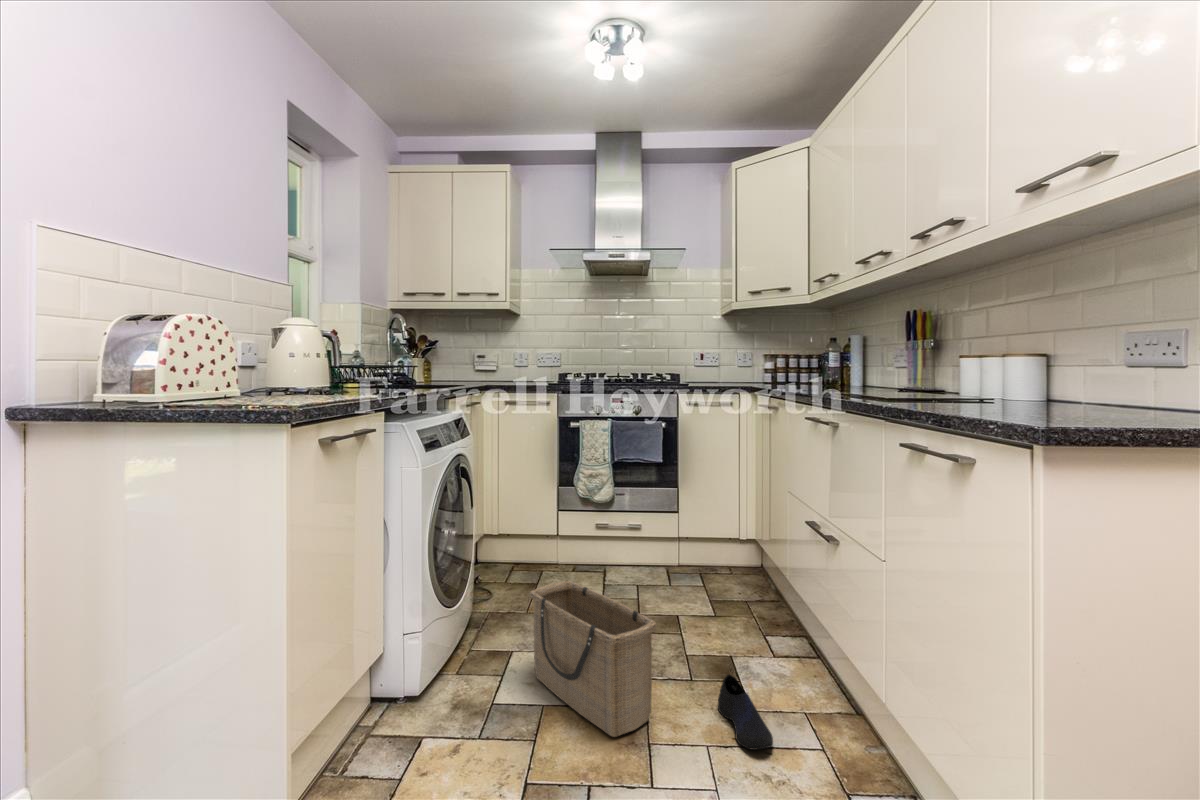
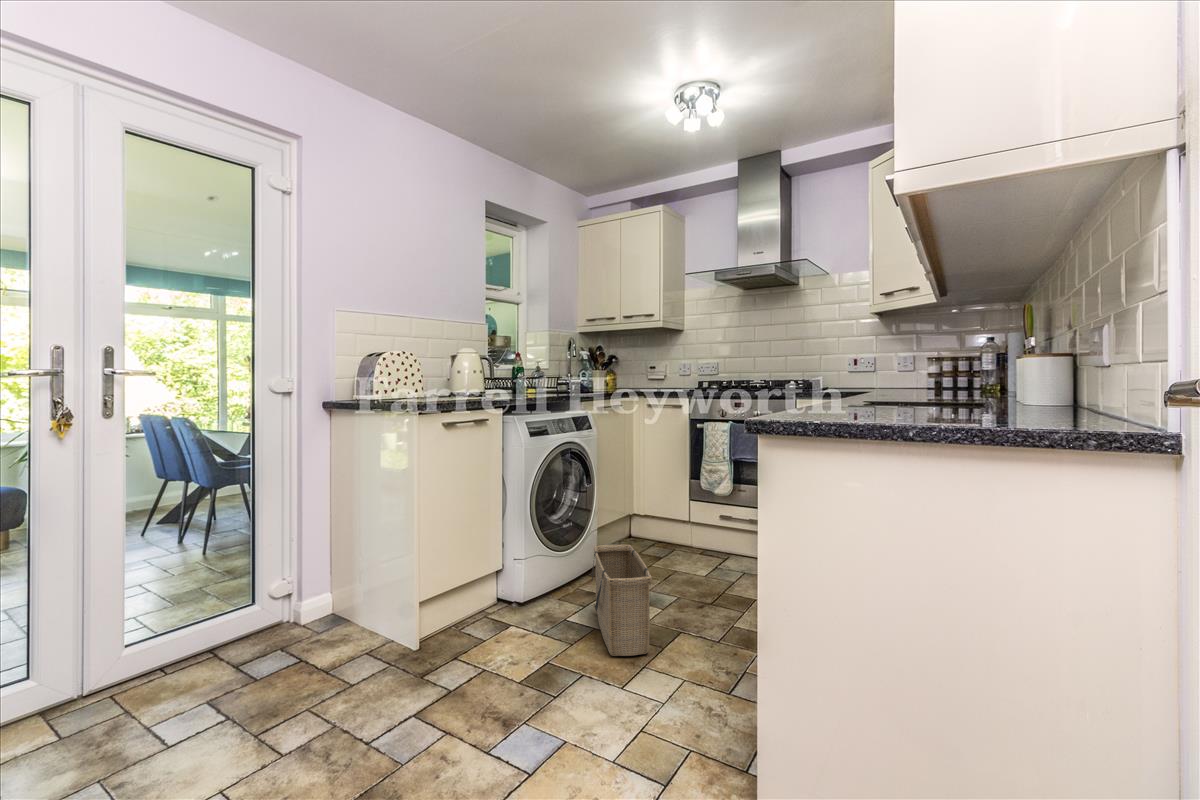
shoe: present [718,675,773,750] -> none [697,635,728,691]

